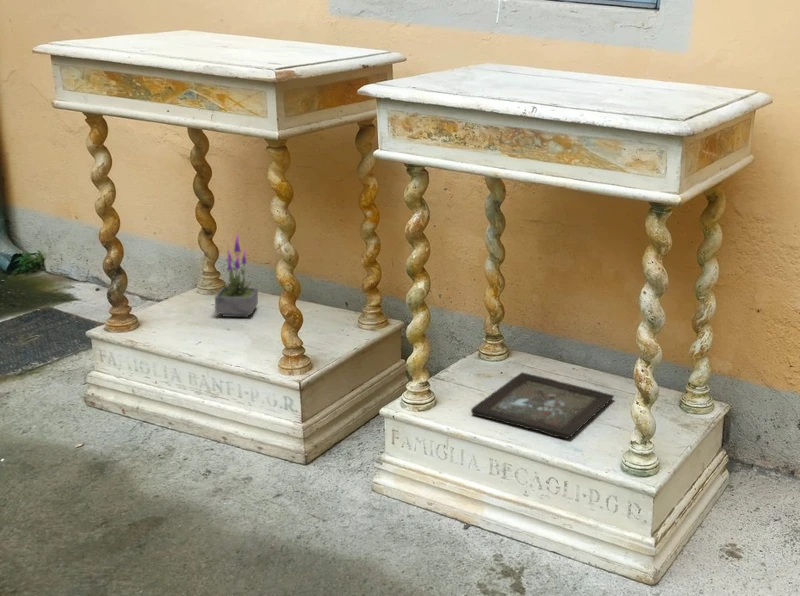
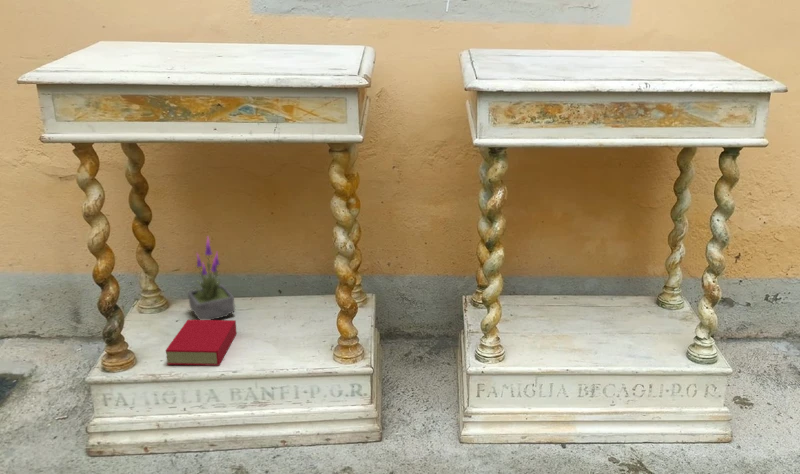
book: none [152,308,233,348] -> present [166,320,237,366]
tray: present [471,373,614,439] -> none [521,304,631,352]

